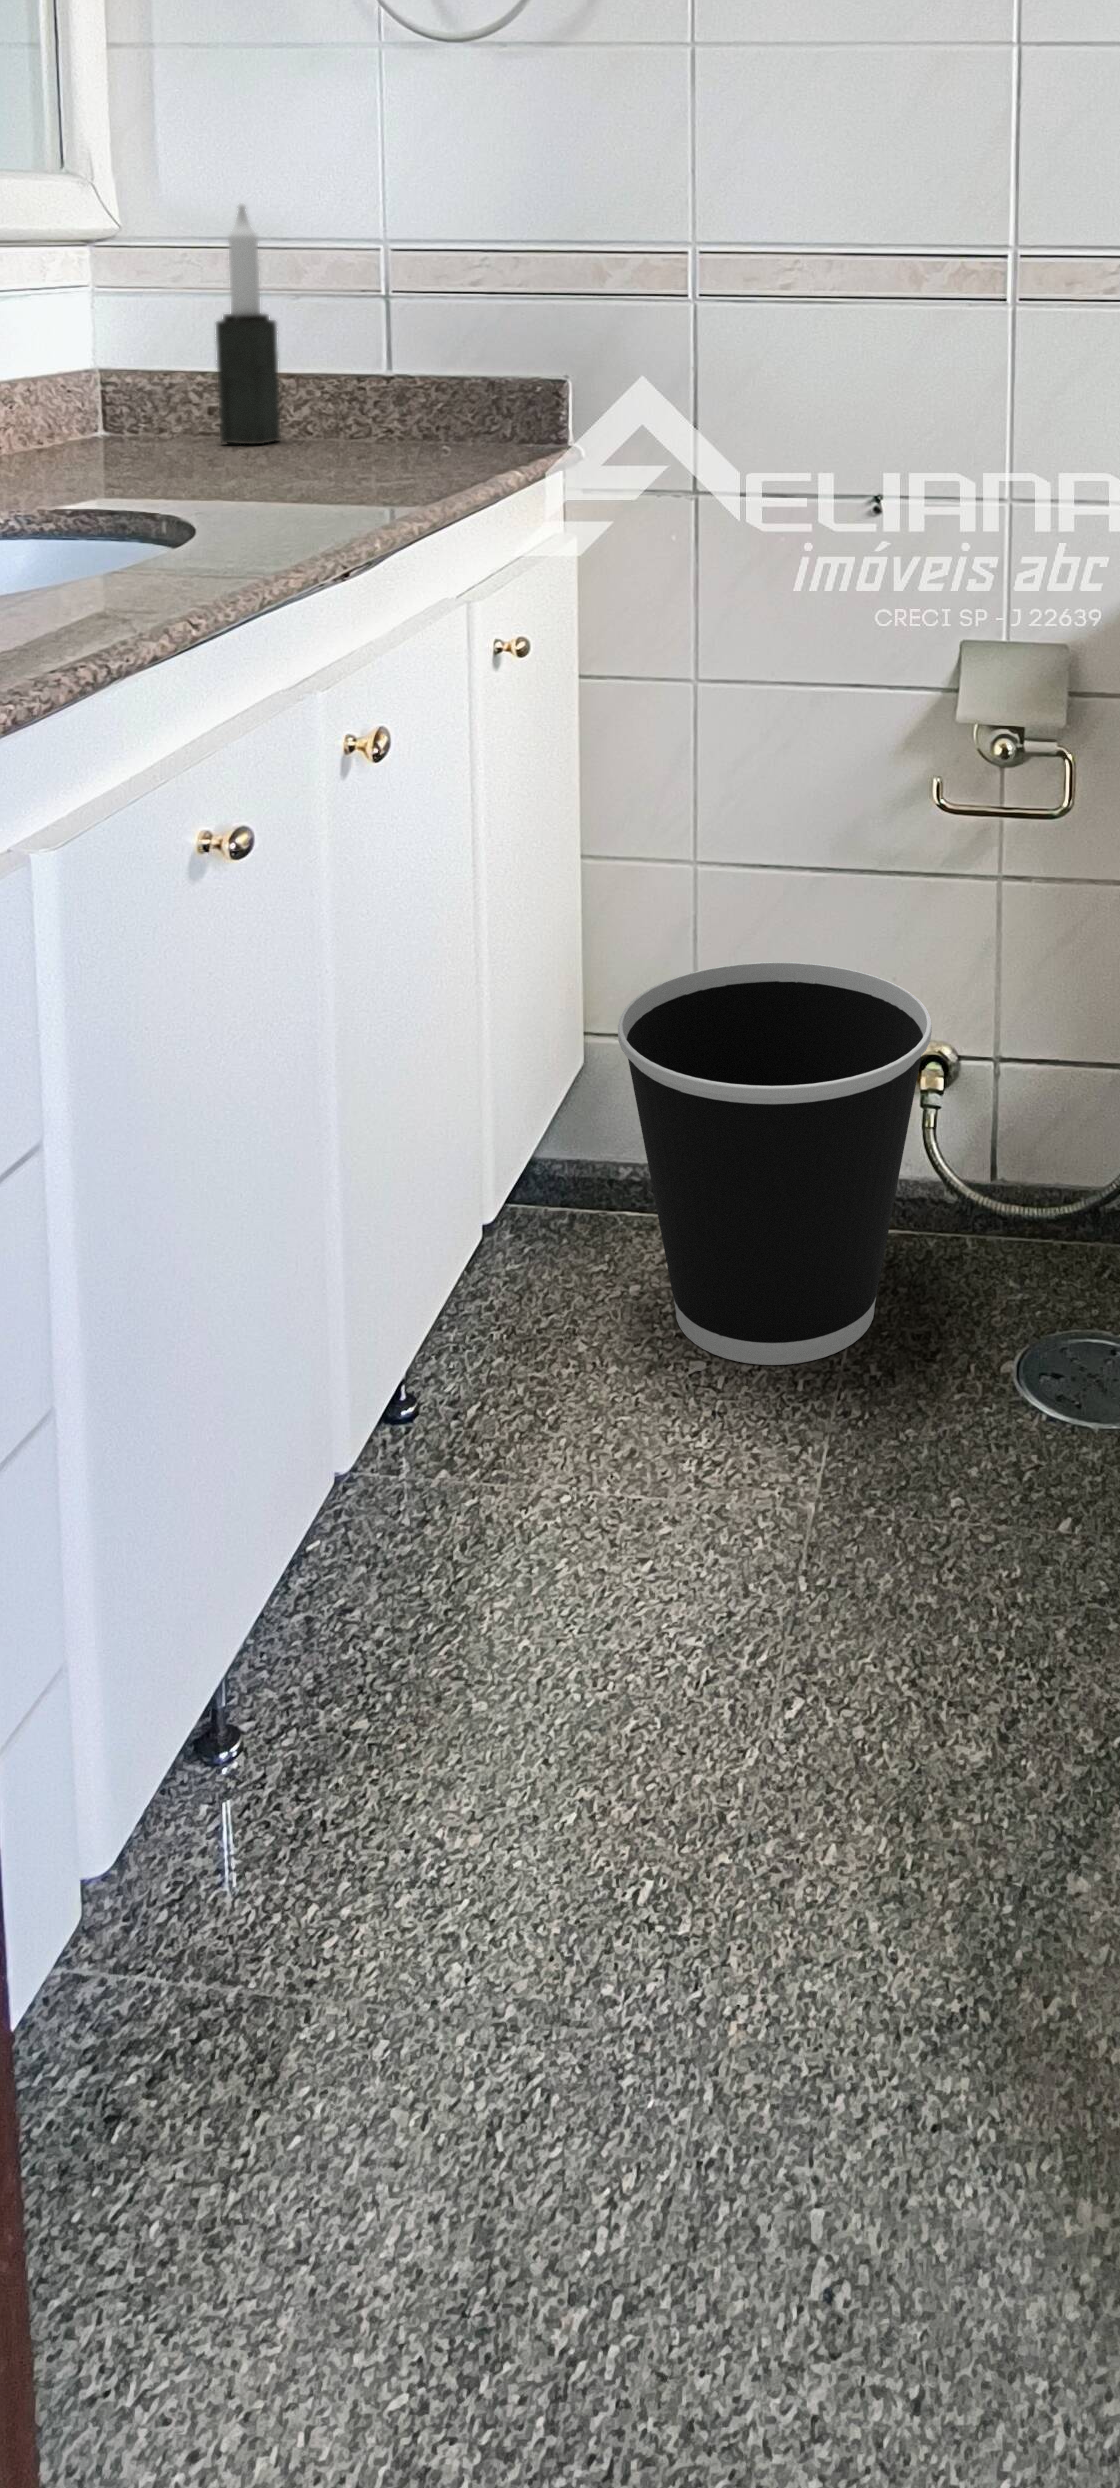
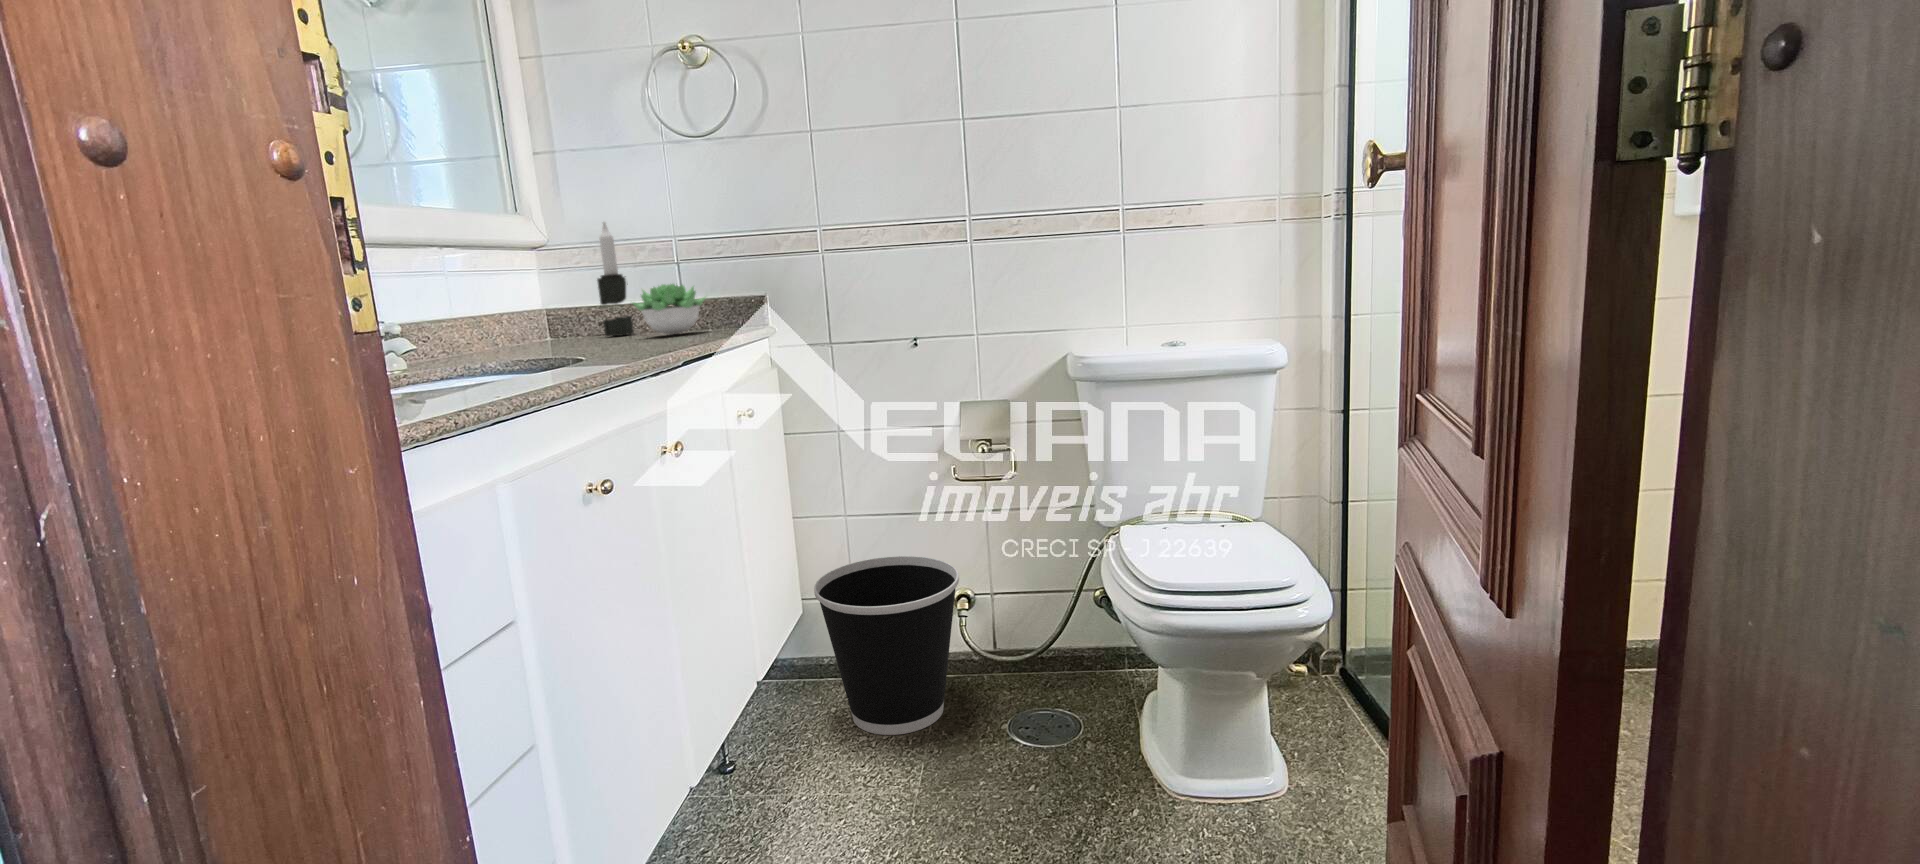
succulent plant: none [286,352,446,460] -> present [633,284,706,334]

